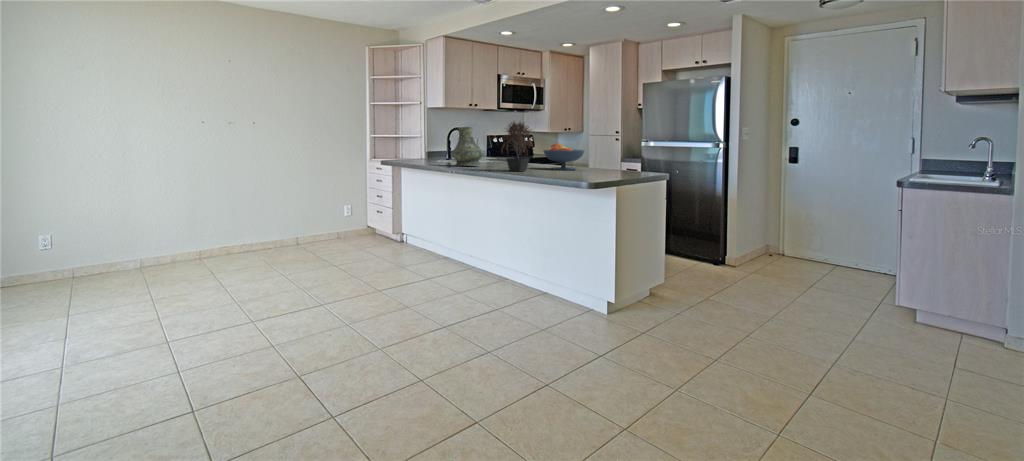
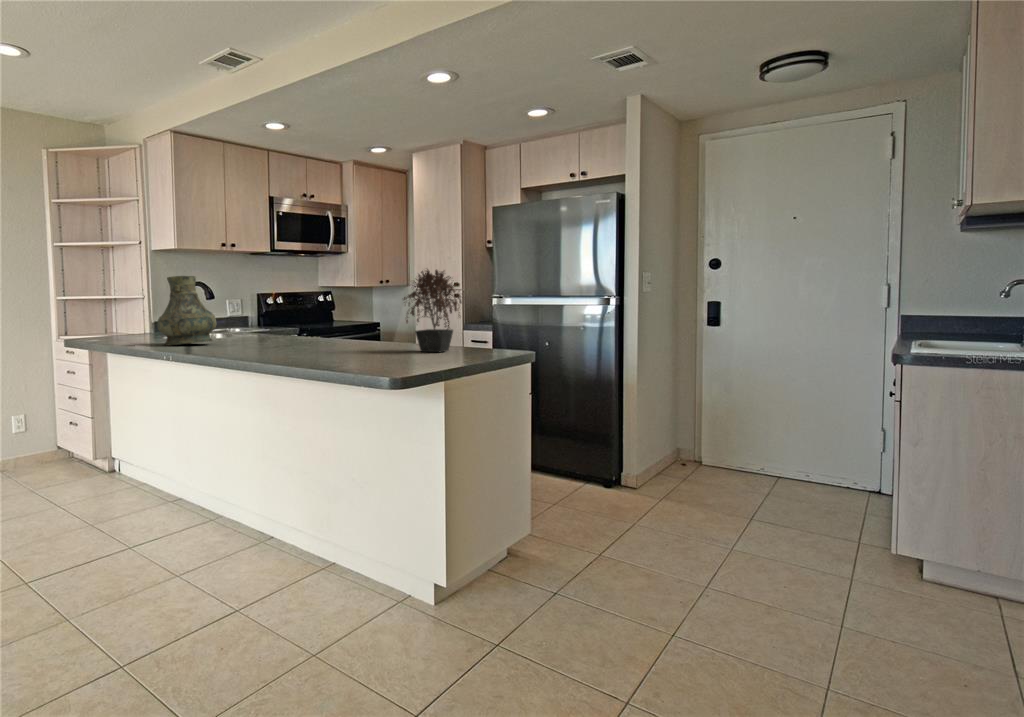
potted plant: present [500,122,534,171] -> present [404,269,462,352]
fruit bowl: present [543,143,584,170] -> none [325,302,396,347]

